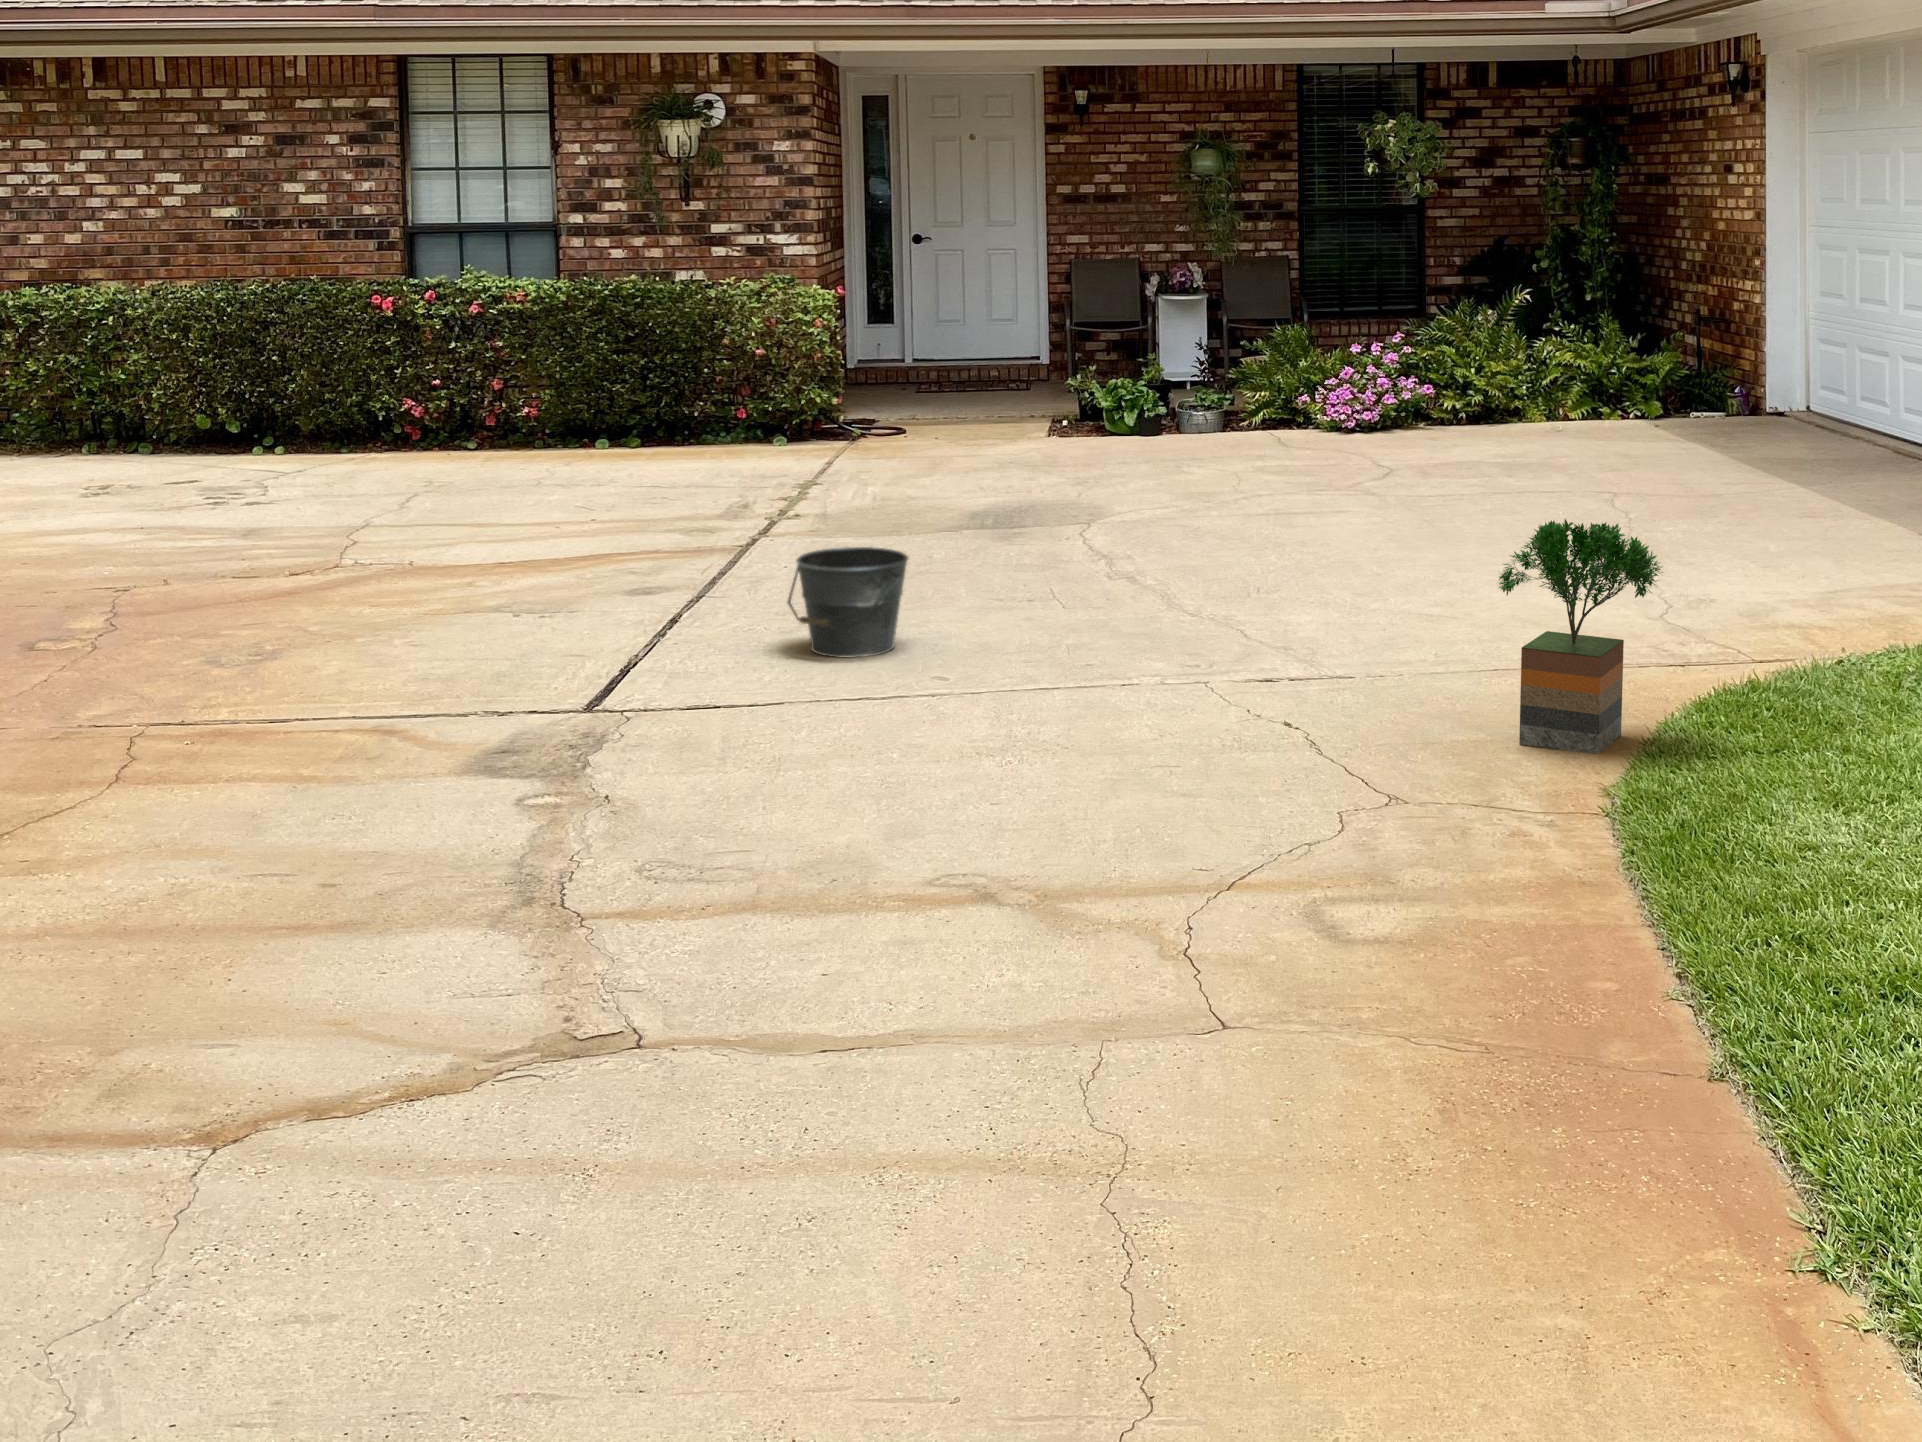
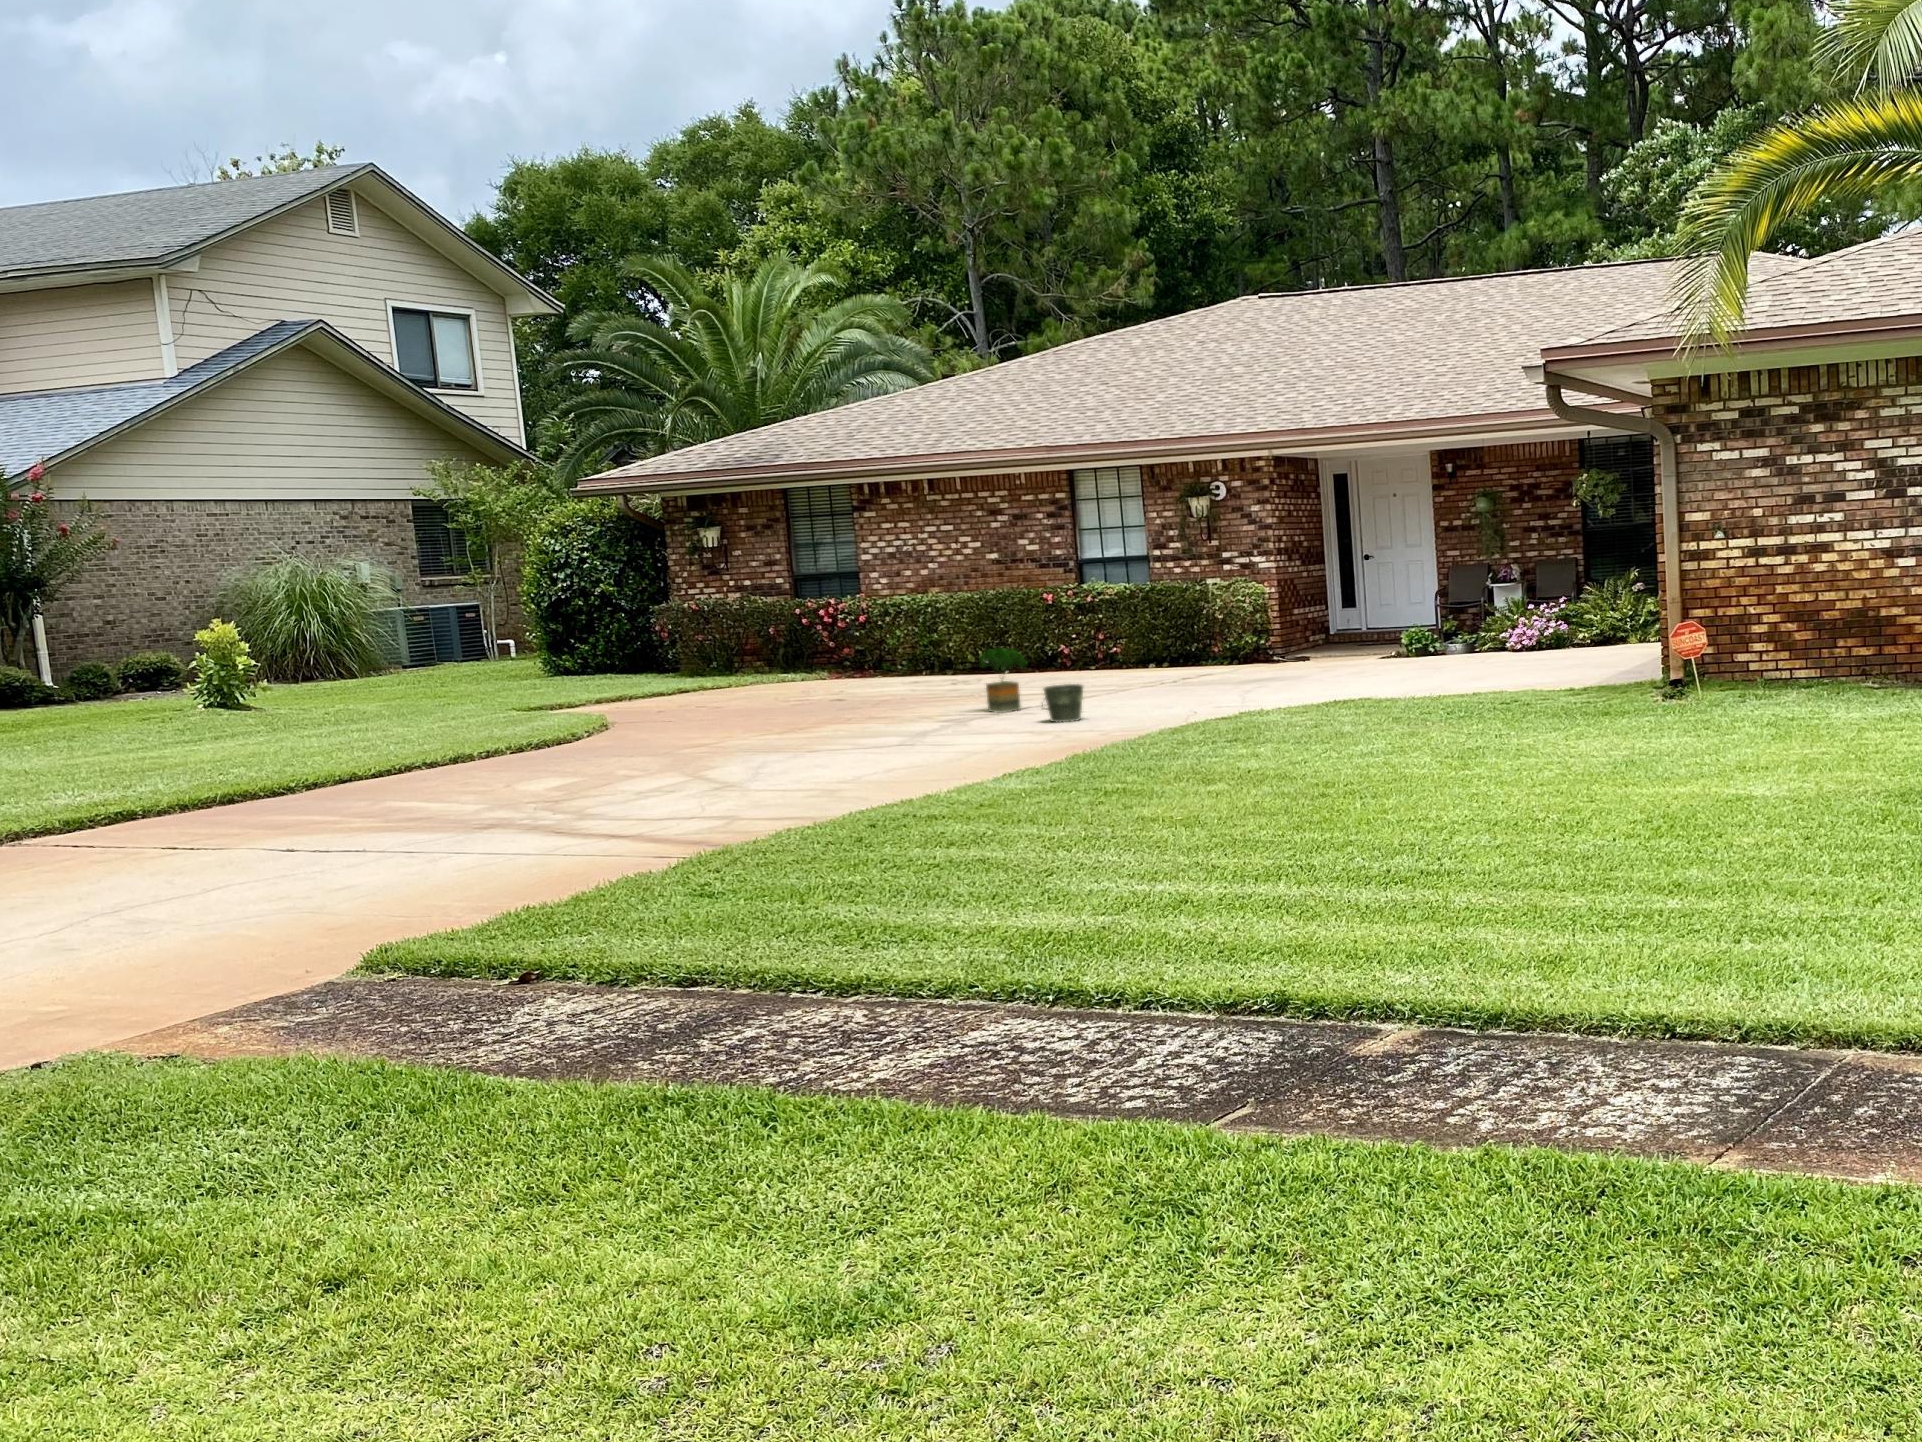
potted tree: present [1499,519,1663,754] -> present [980,648,1026,713]

